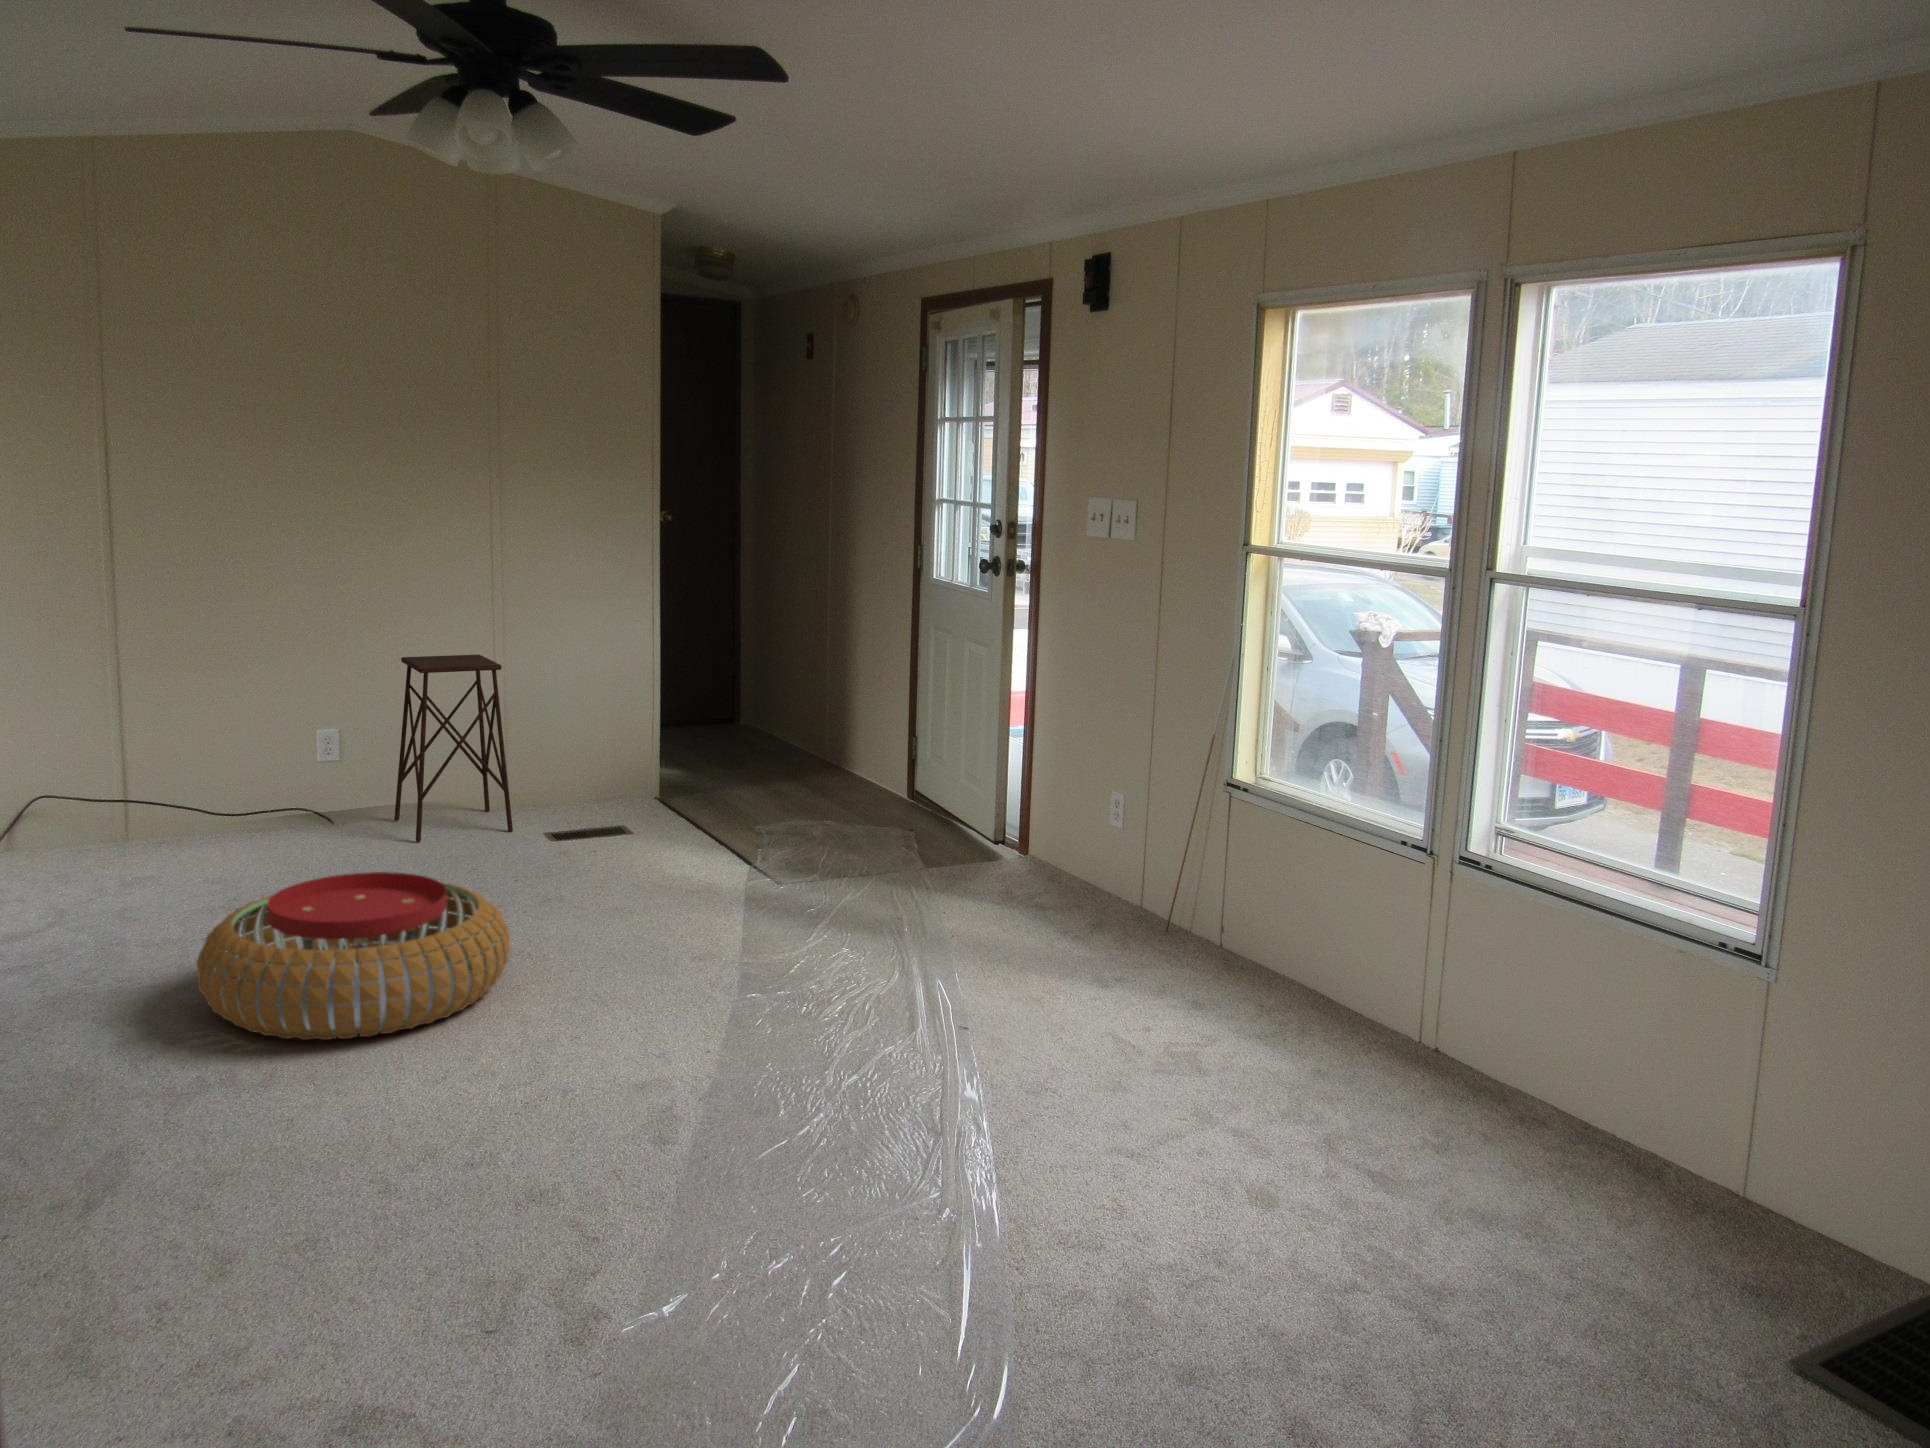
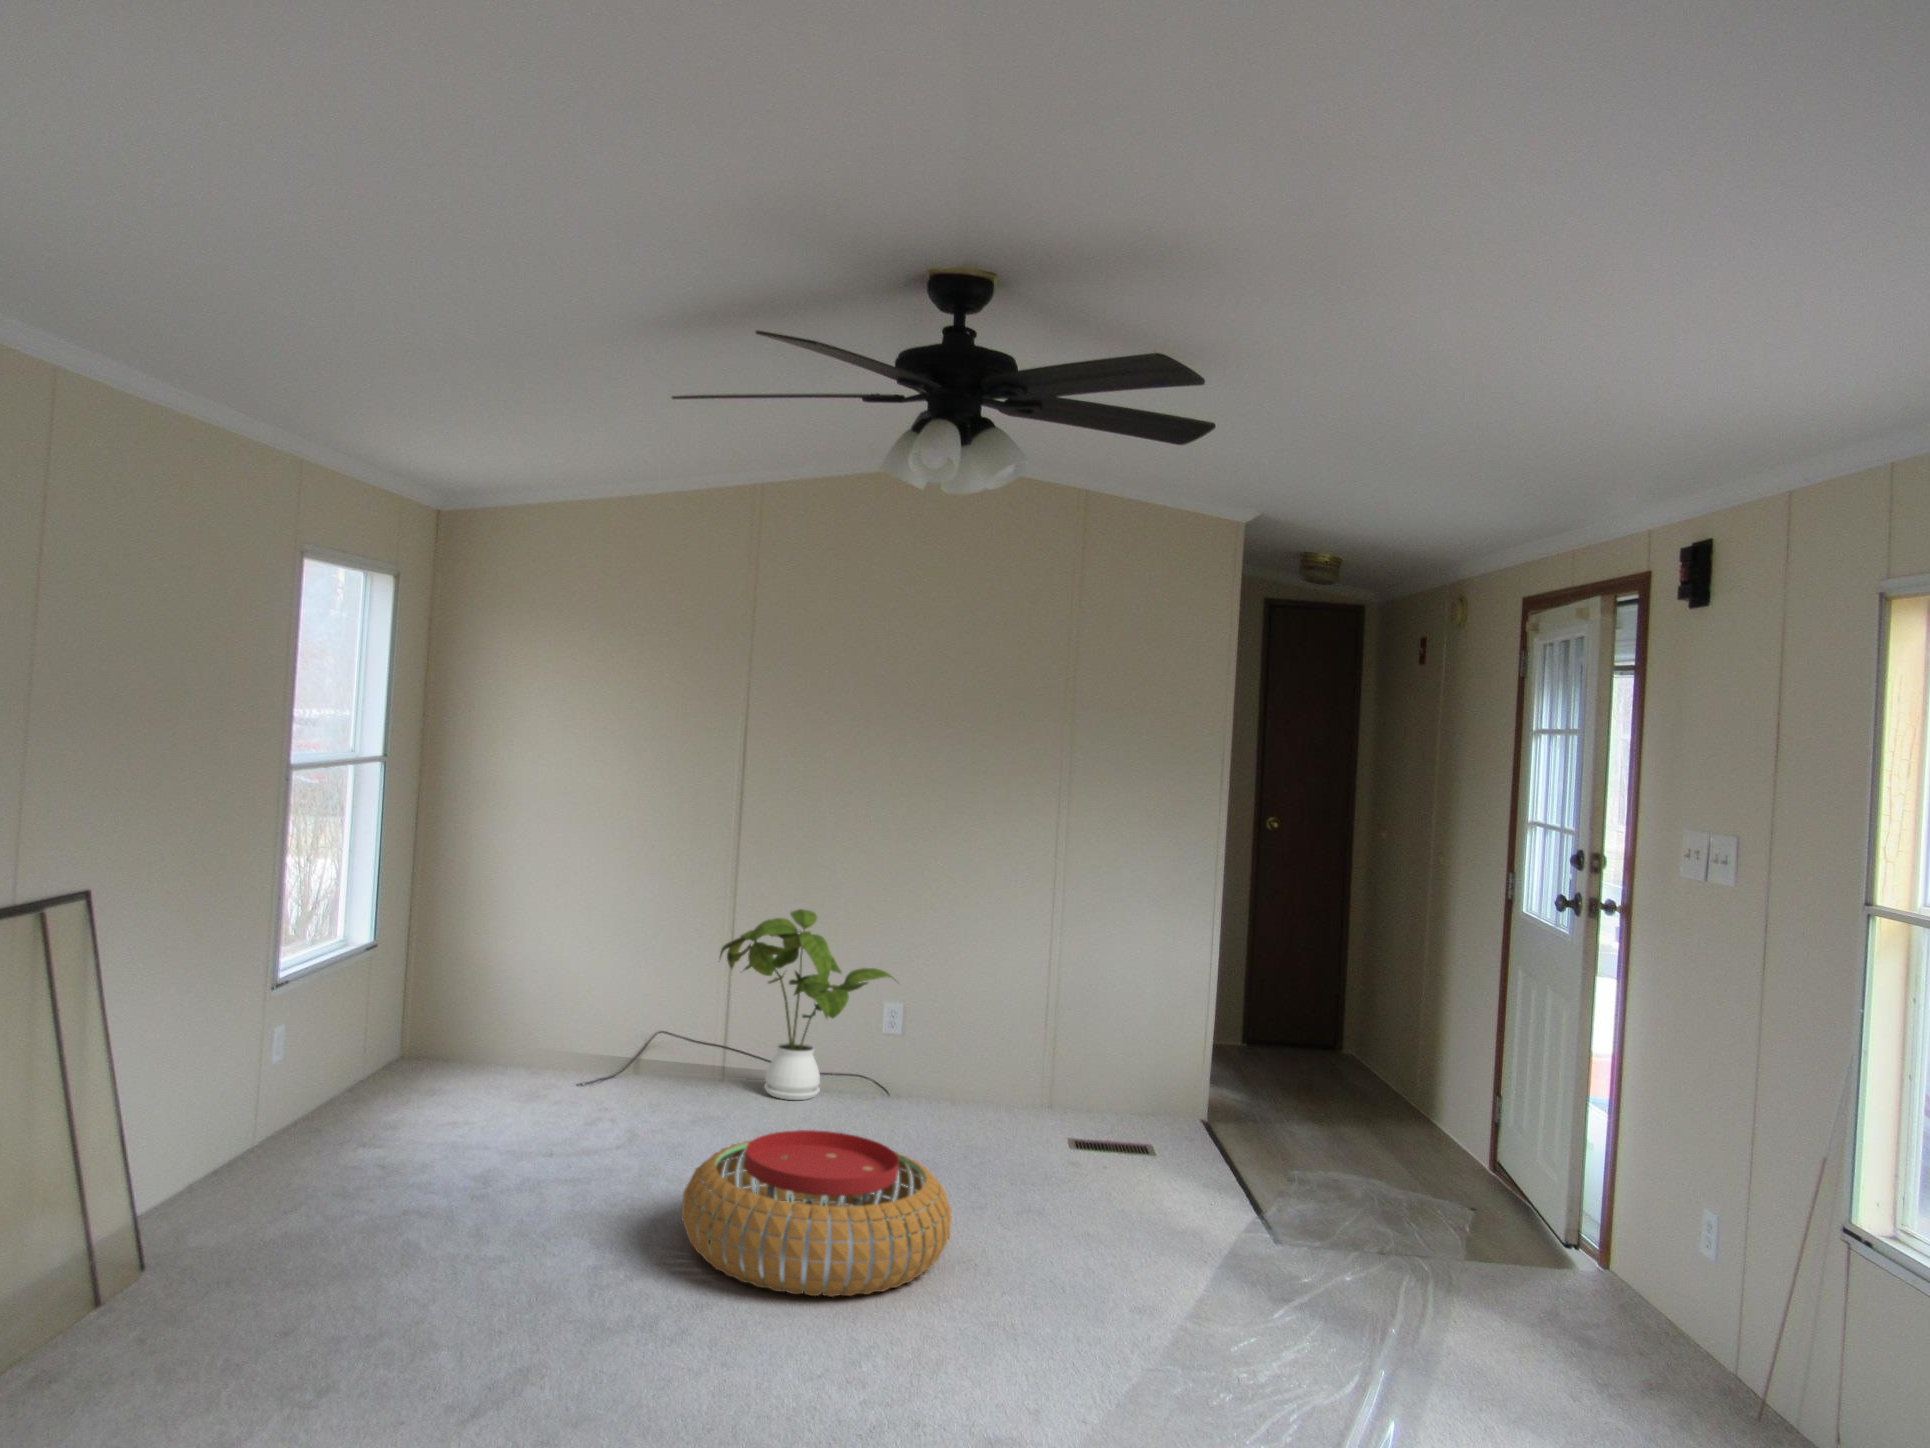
house plant: none [102,647,335,857] -> present [720,909,893,1100]
side table: present [394,655,513,842] -> none [943,938,1044,1126]

